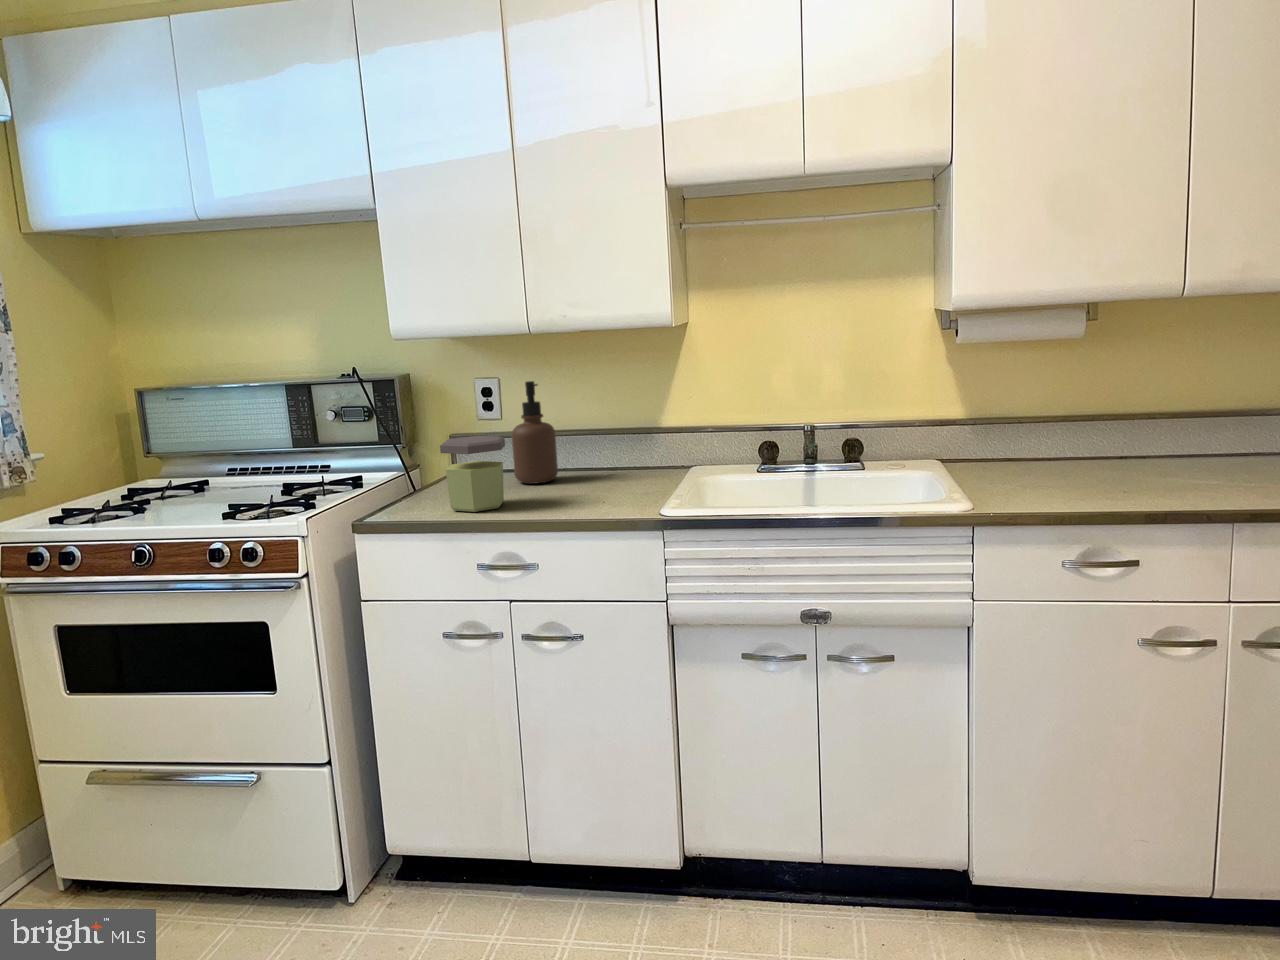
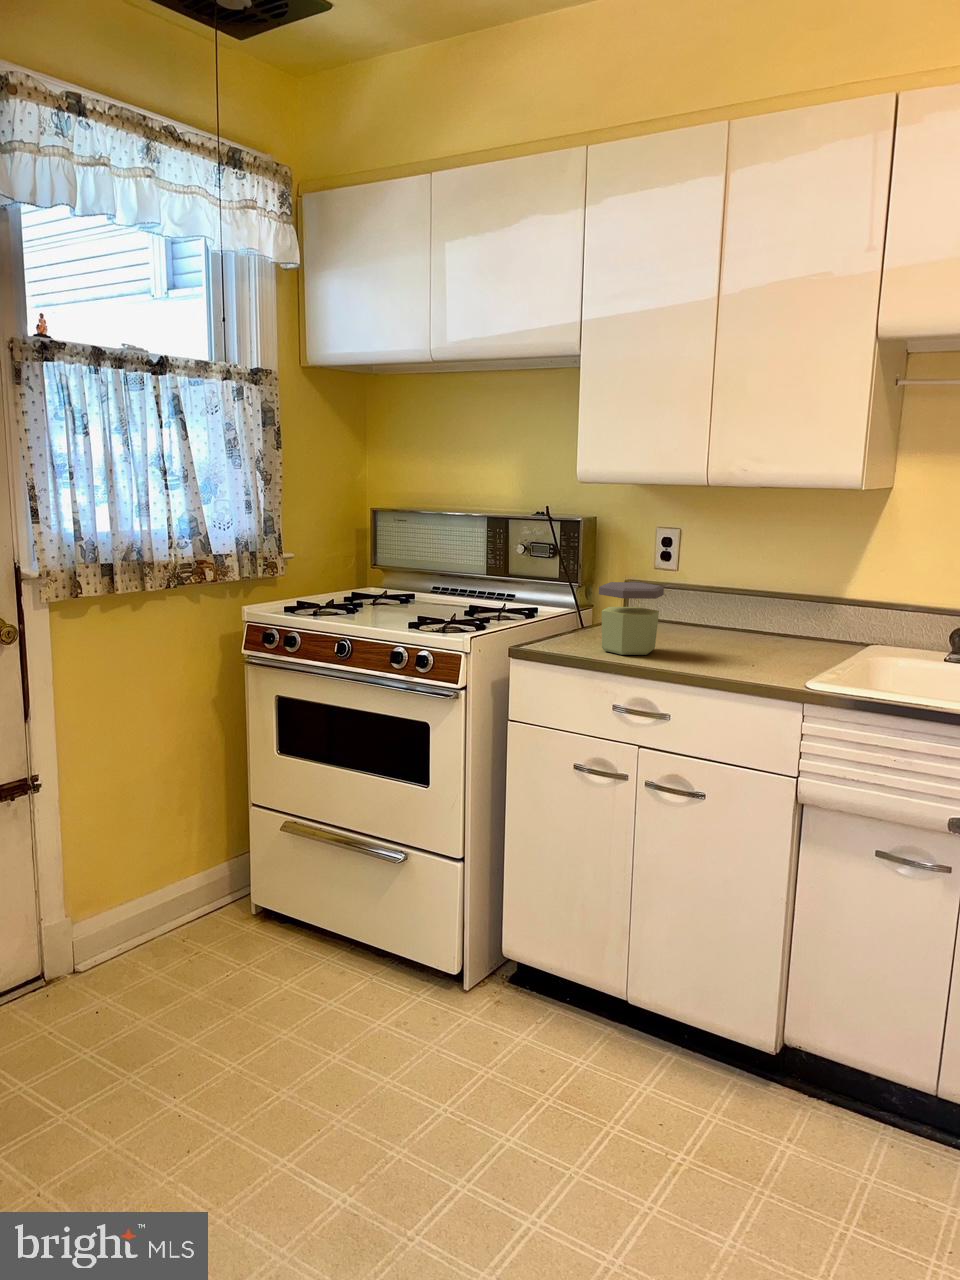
soap dispenser: present [512,381,558,484] -> none [678,535,725,638]

